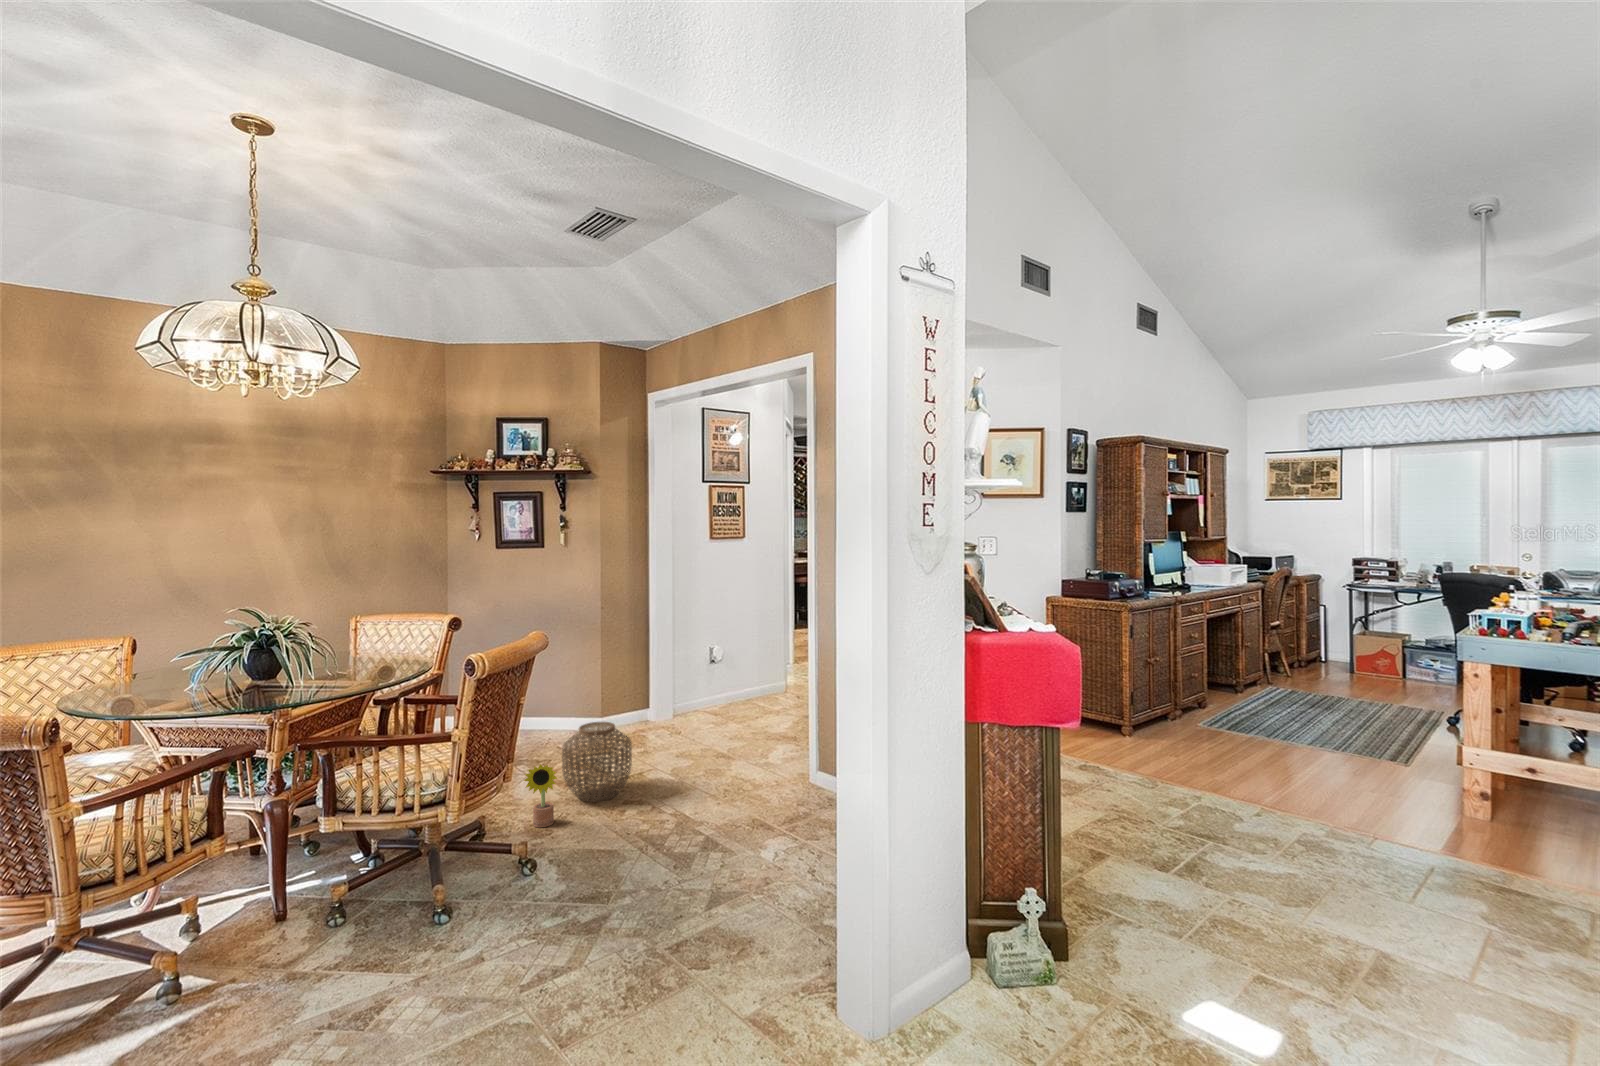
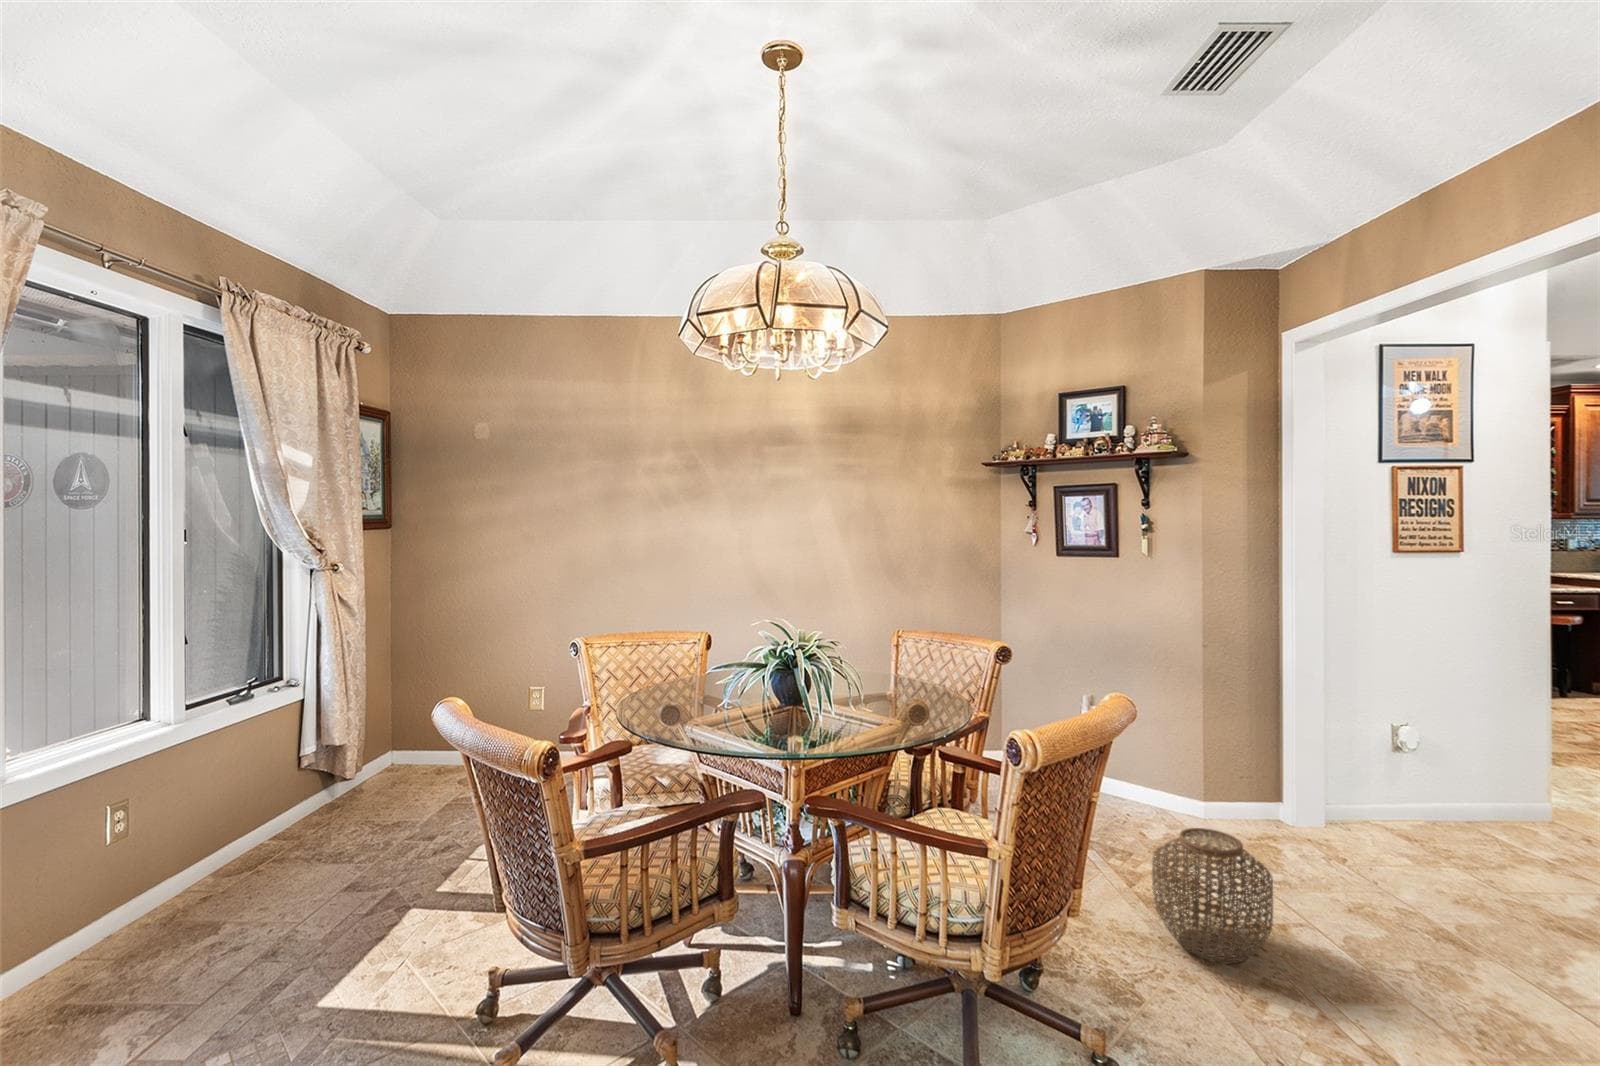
decorative plant: present [524,764,557,827] -> none [1095,888,1151,984]

